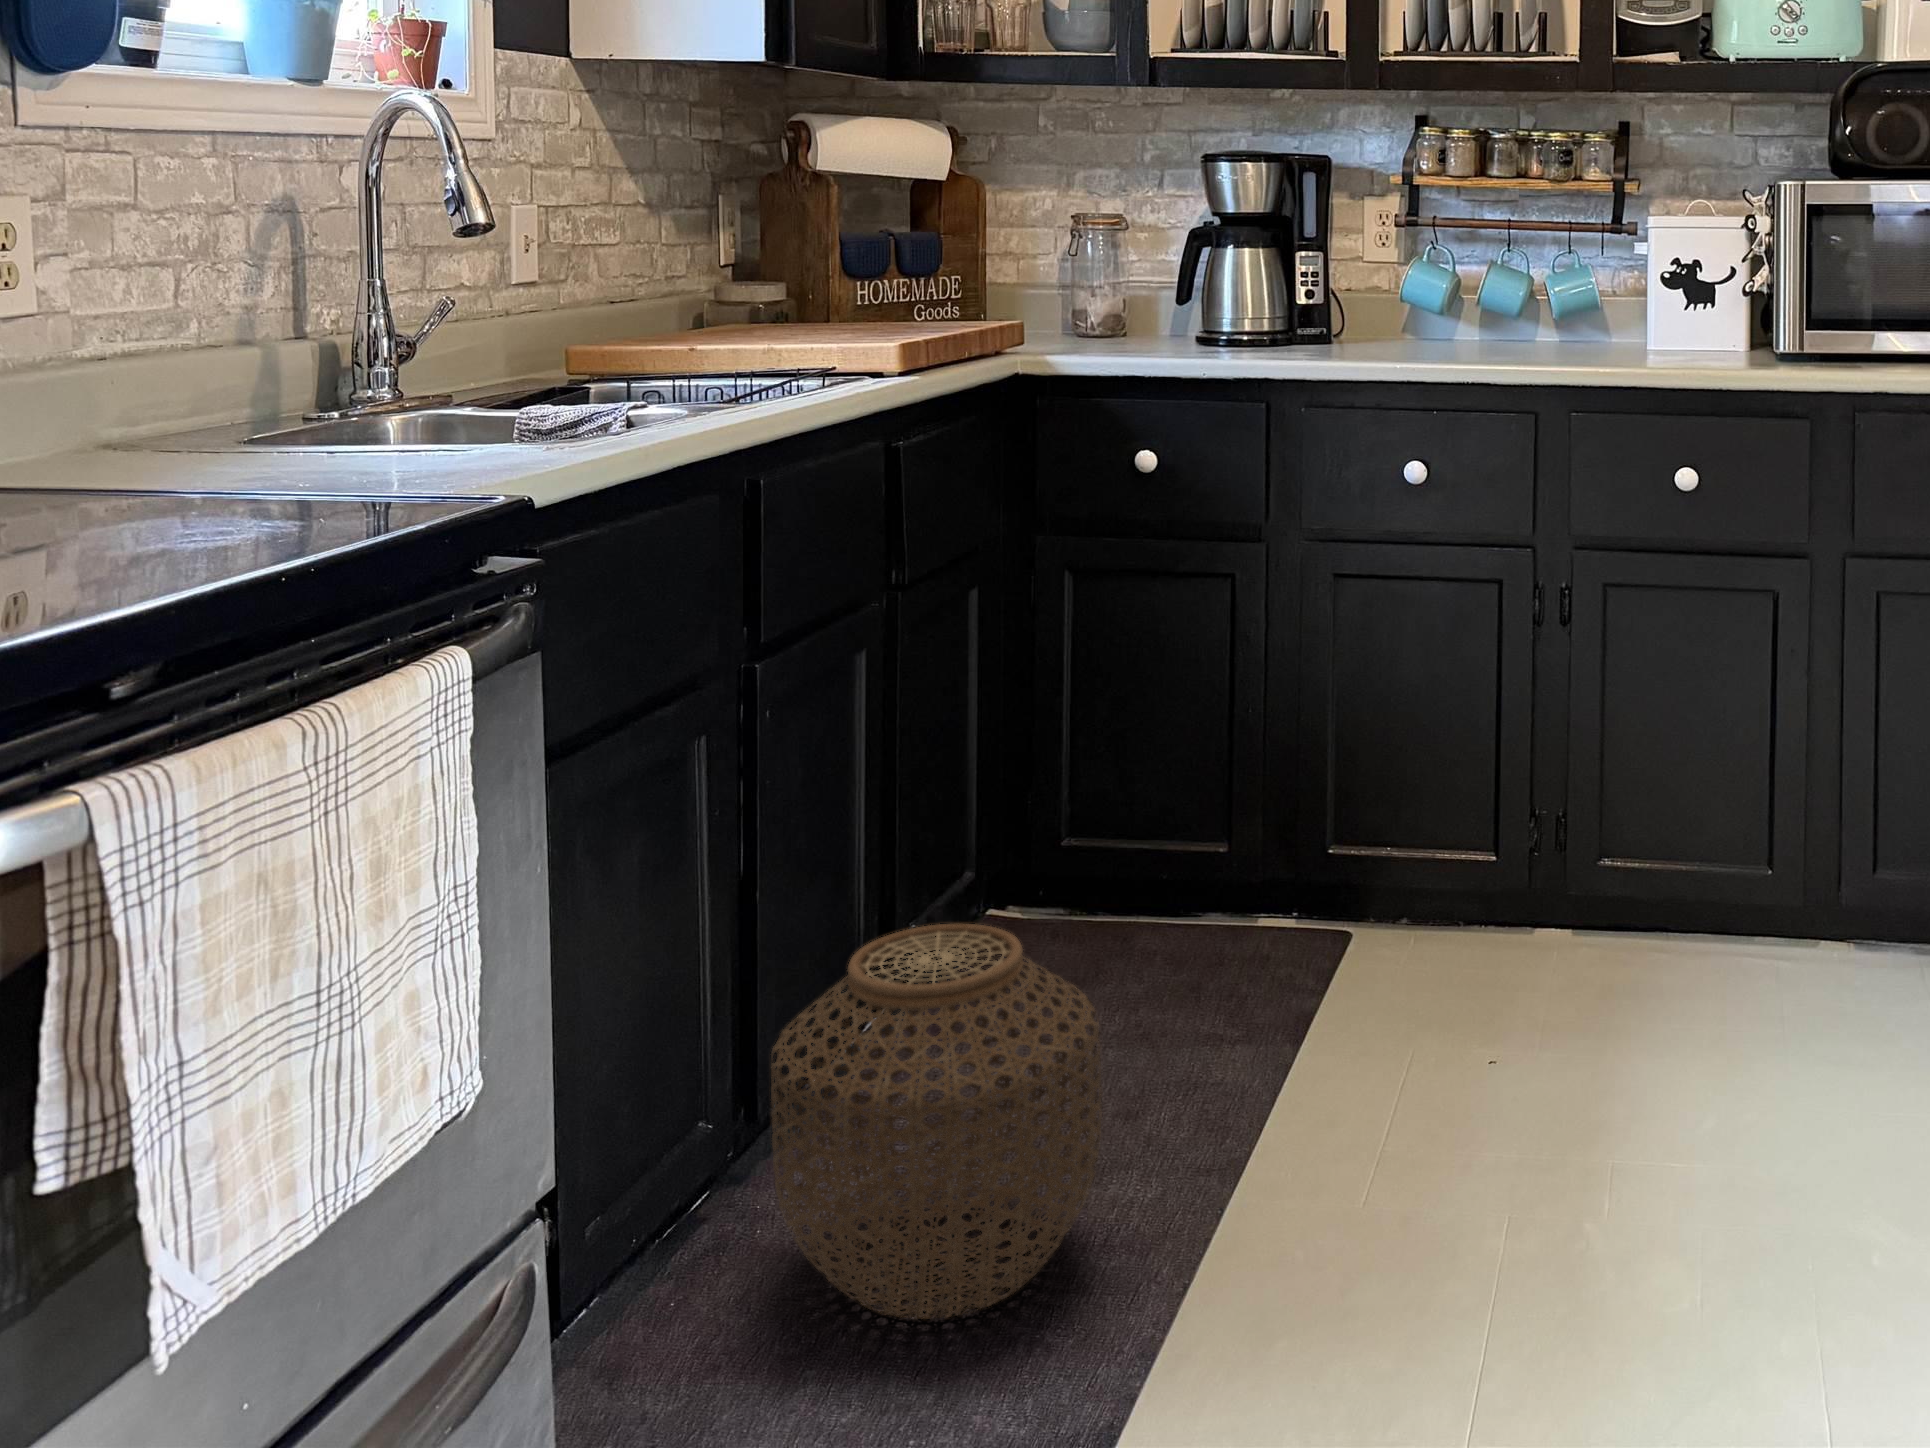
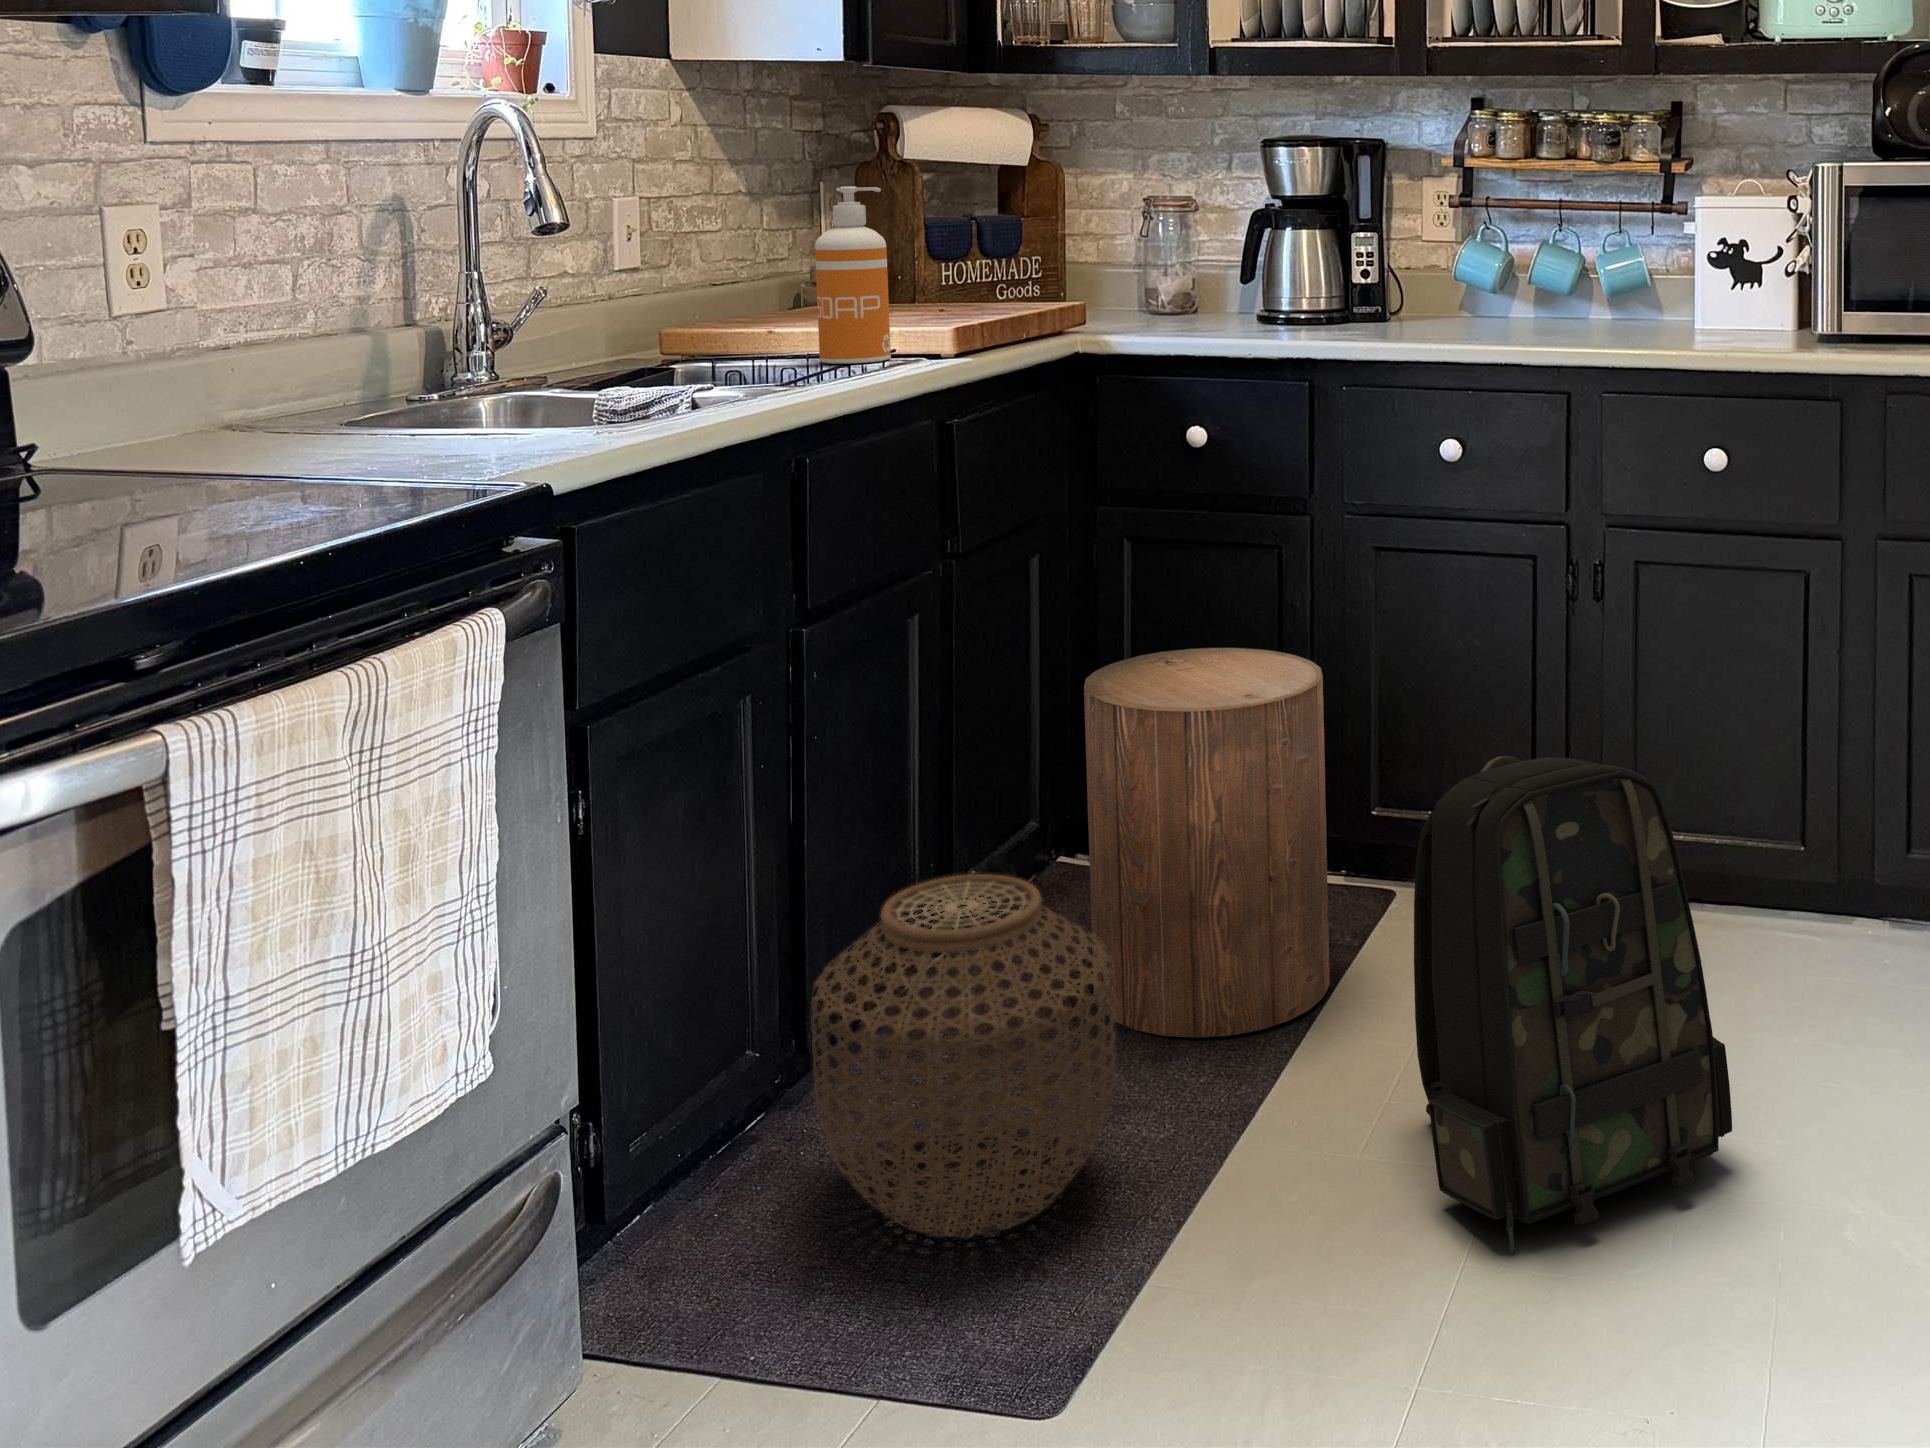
soap dispenser: none [748,192,829,381] -> present [815,186,891,364]
stool: none [1041,679,1298,1092] -> present [1084,647,1330,1038]
backpack: none [1408,784,1741,1305] -> present [1414,756,1732,1253]

